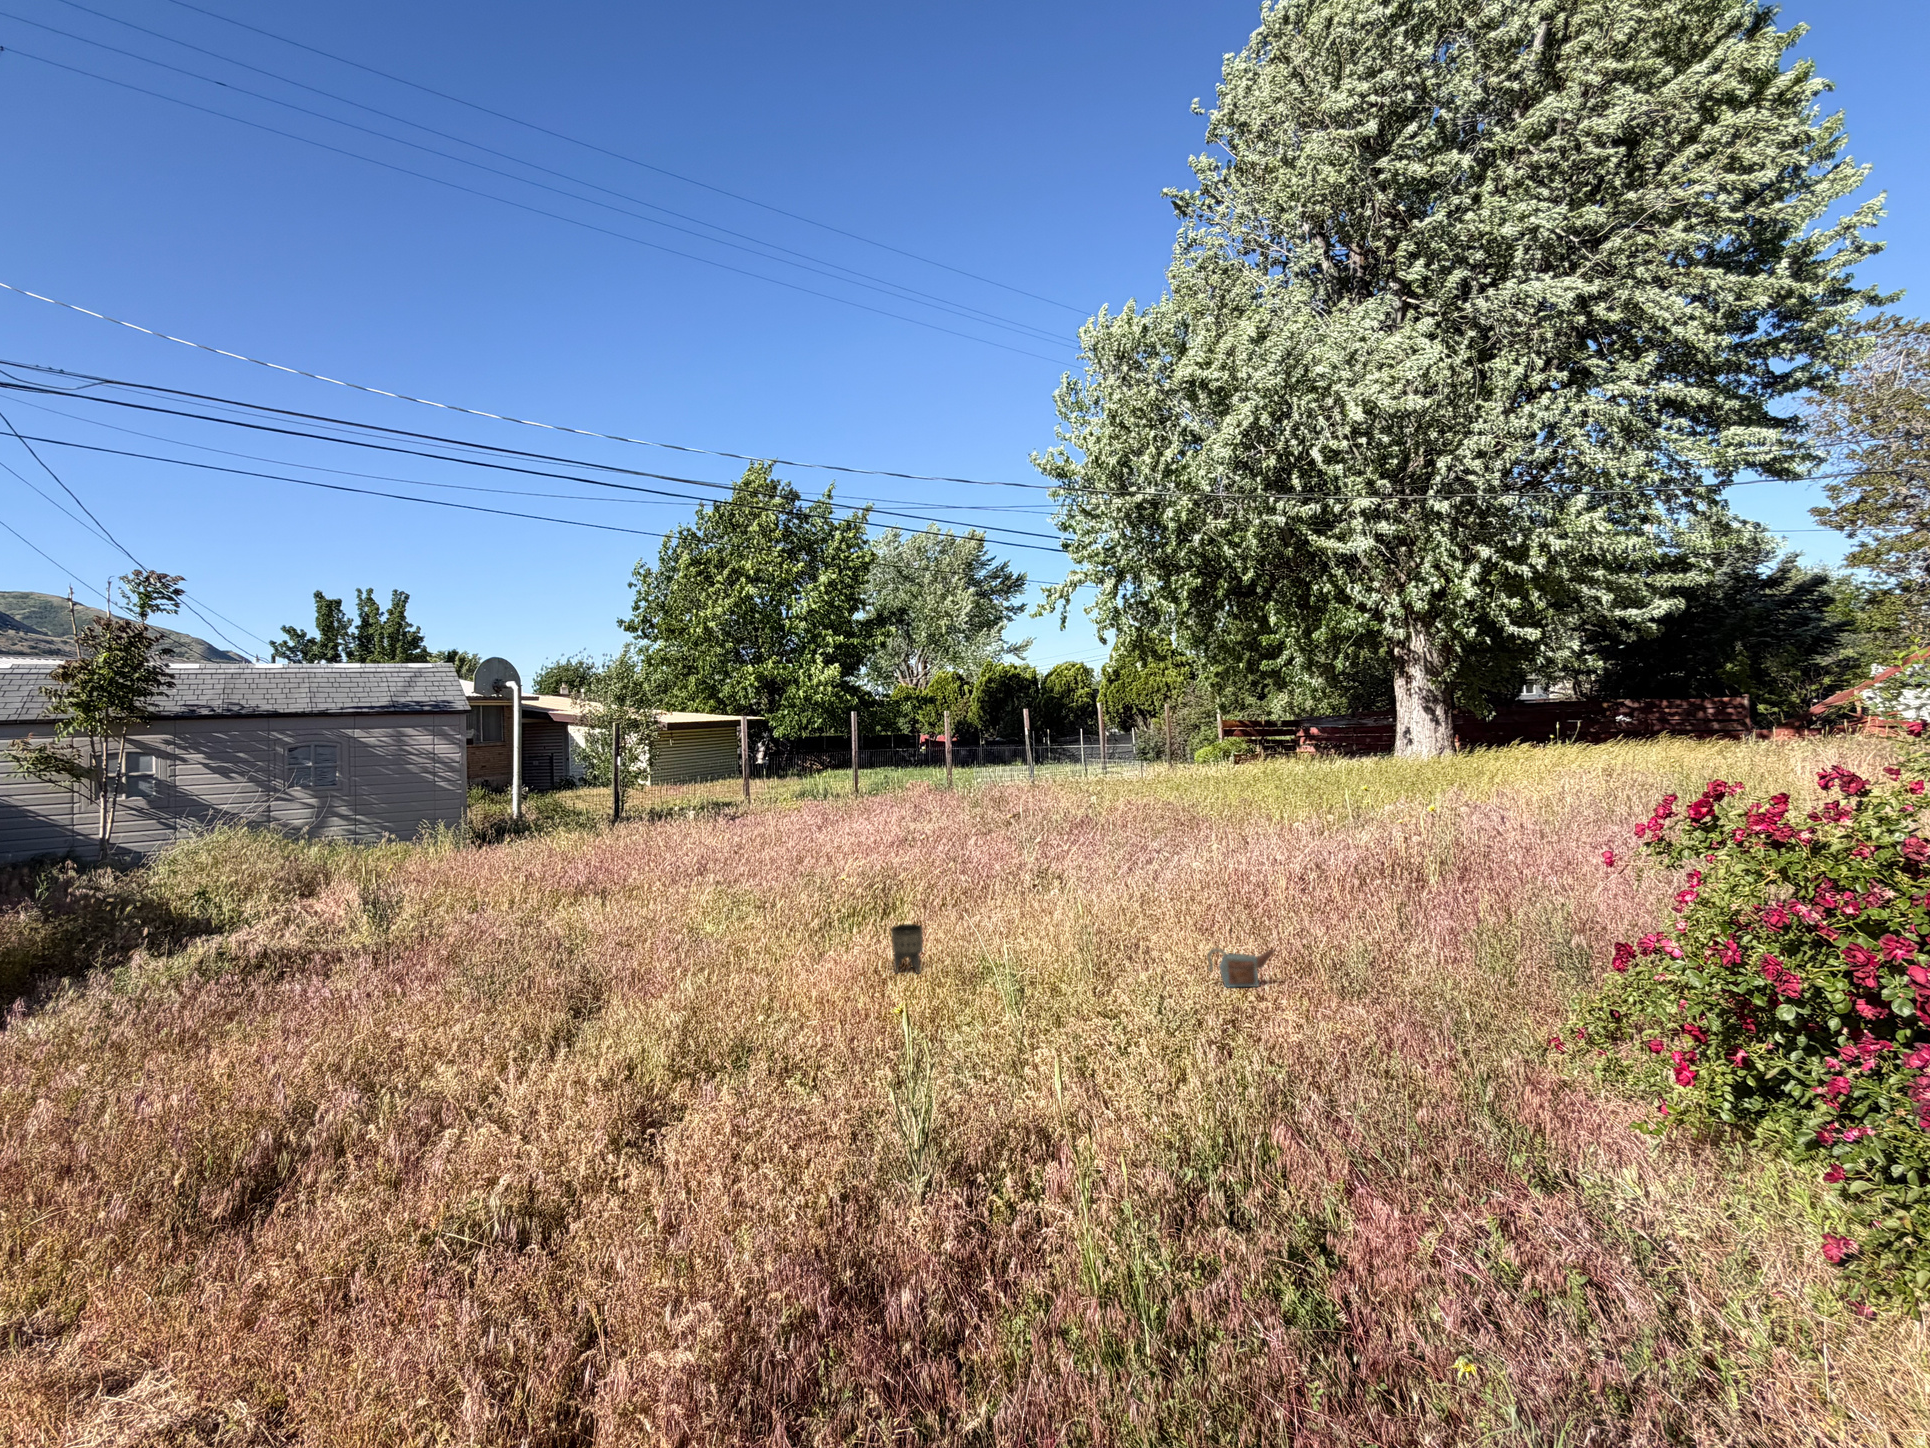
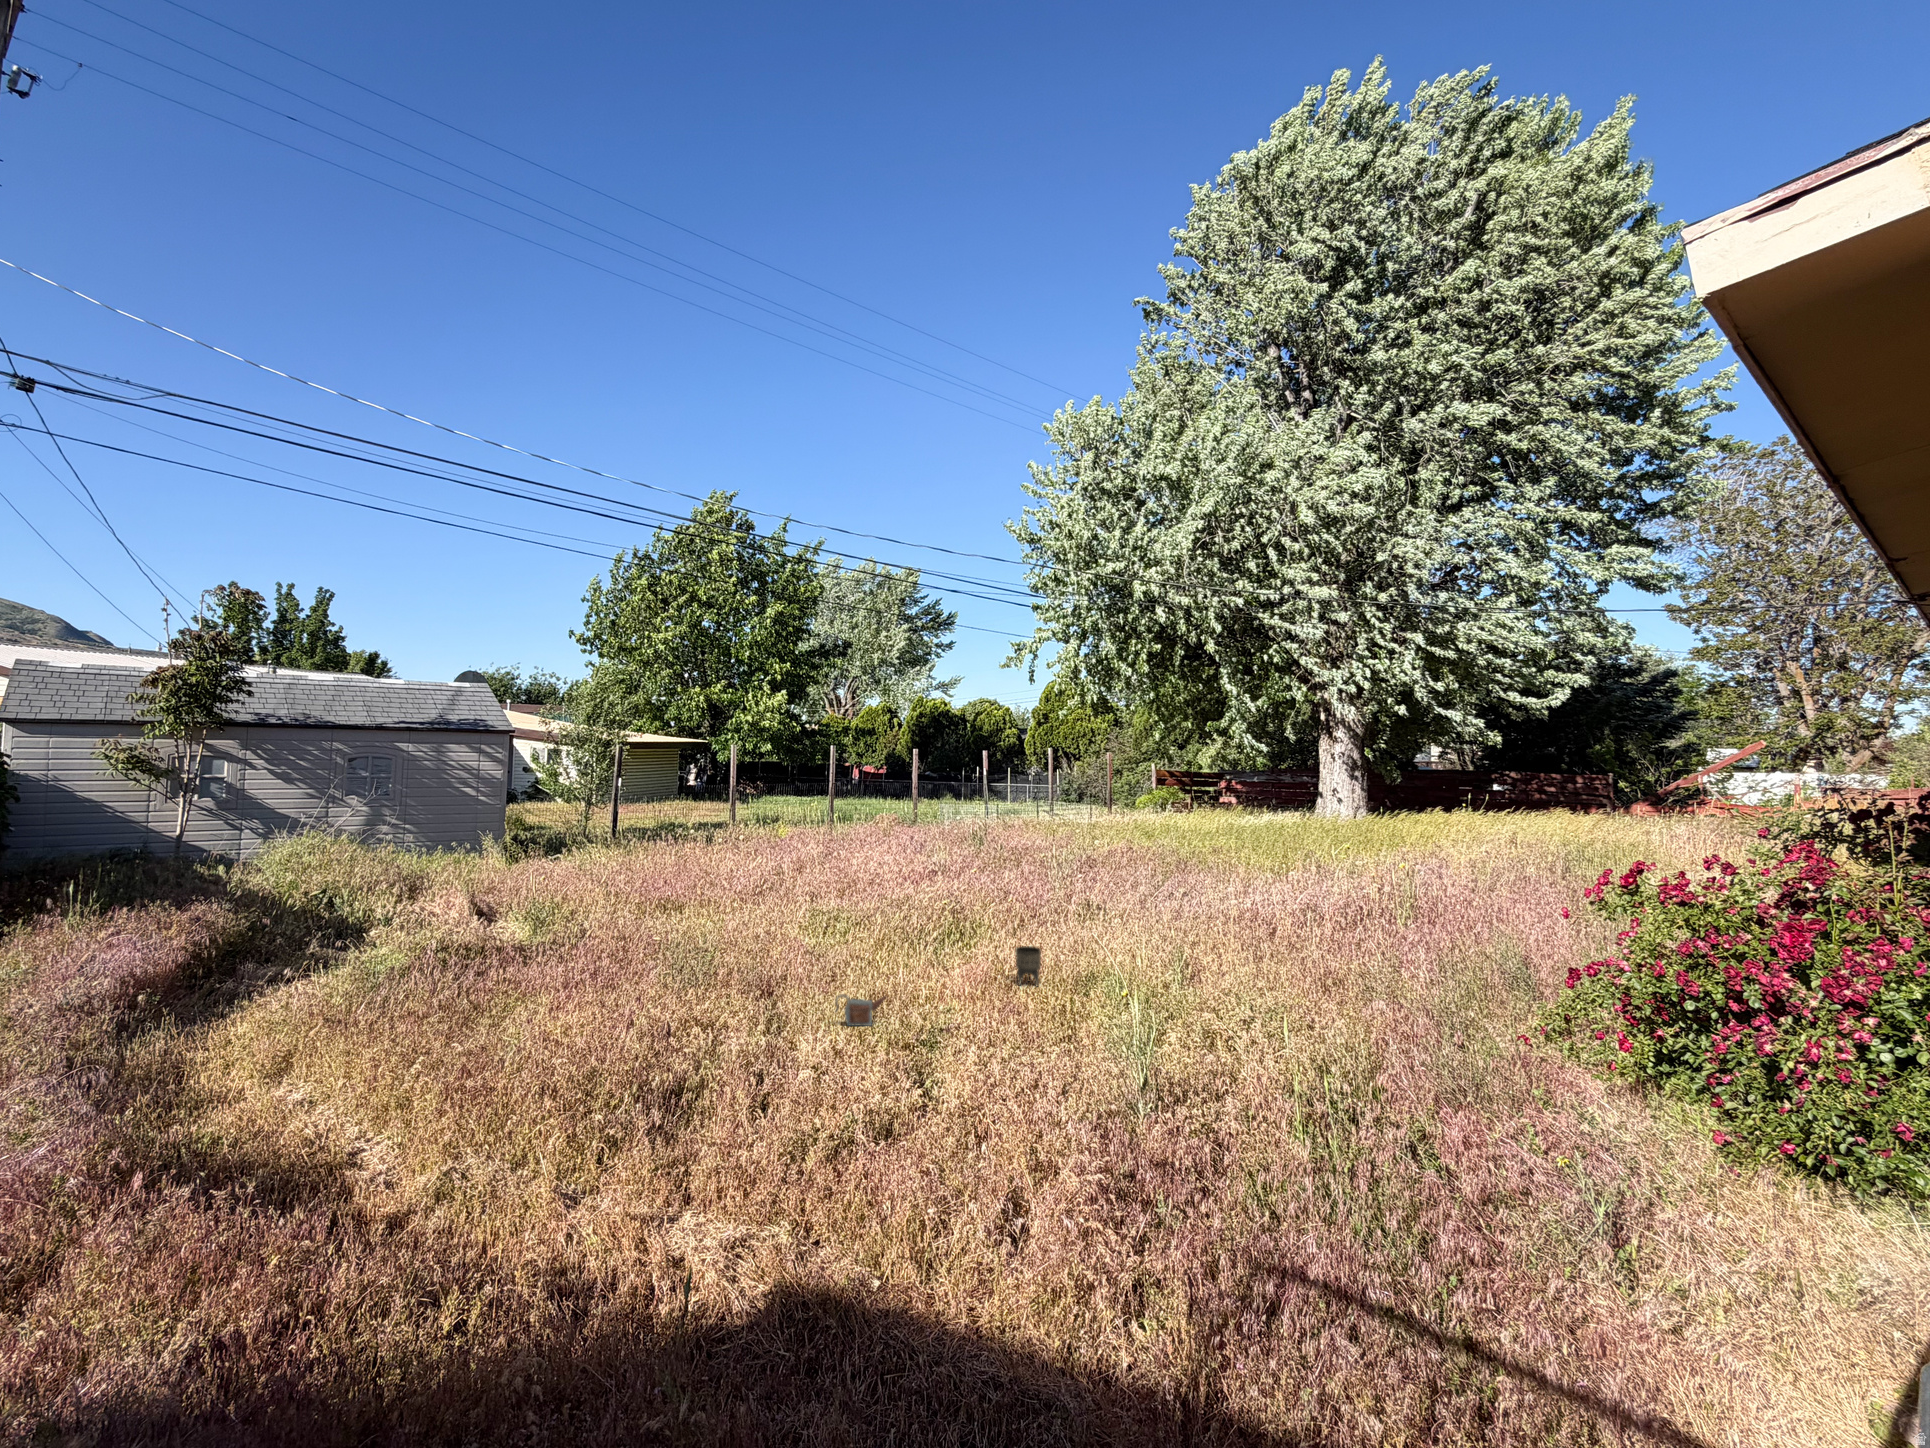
watering can: present [1207,948,1275,987] -> present [835,994,887,1026]

